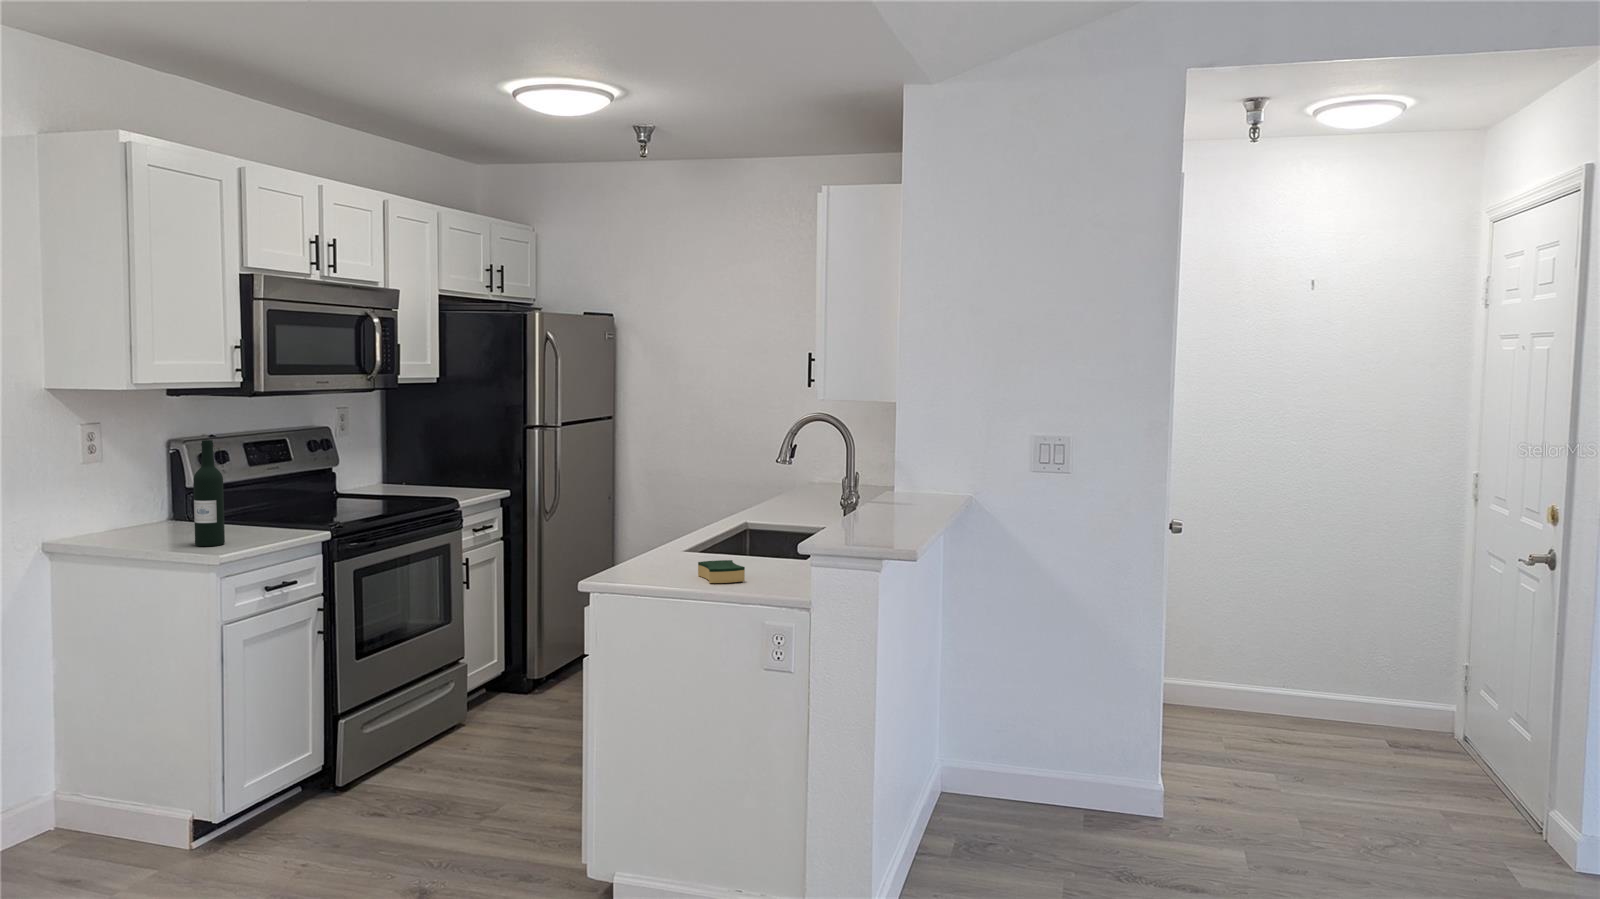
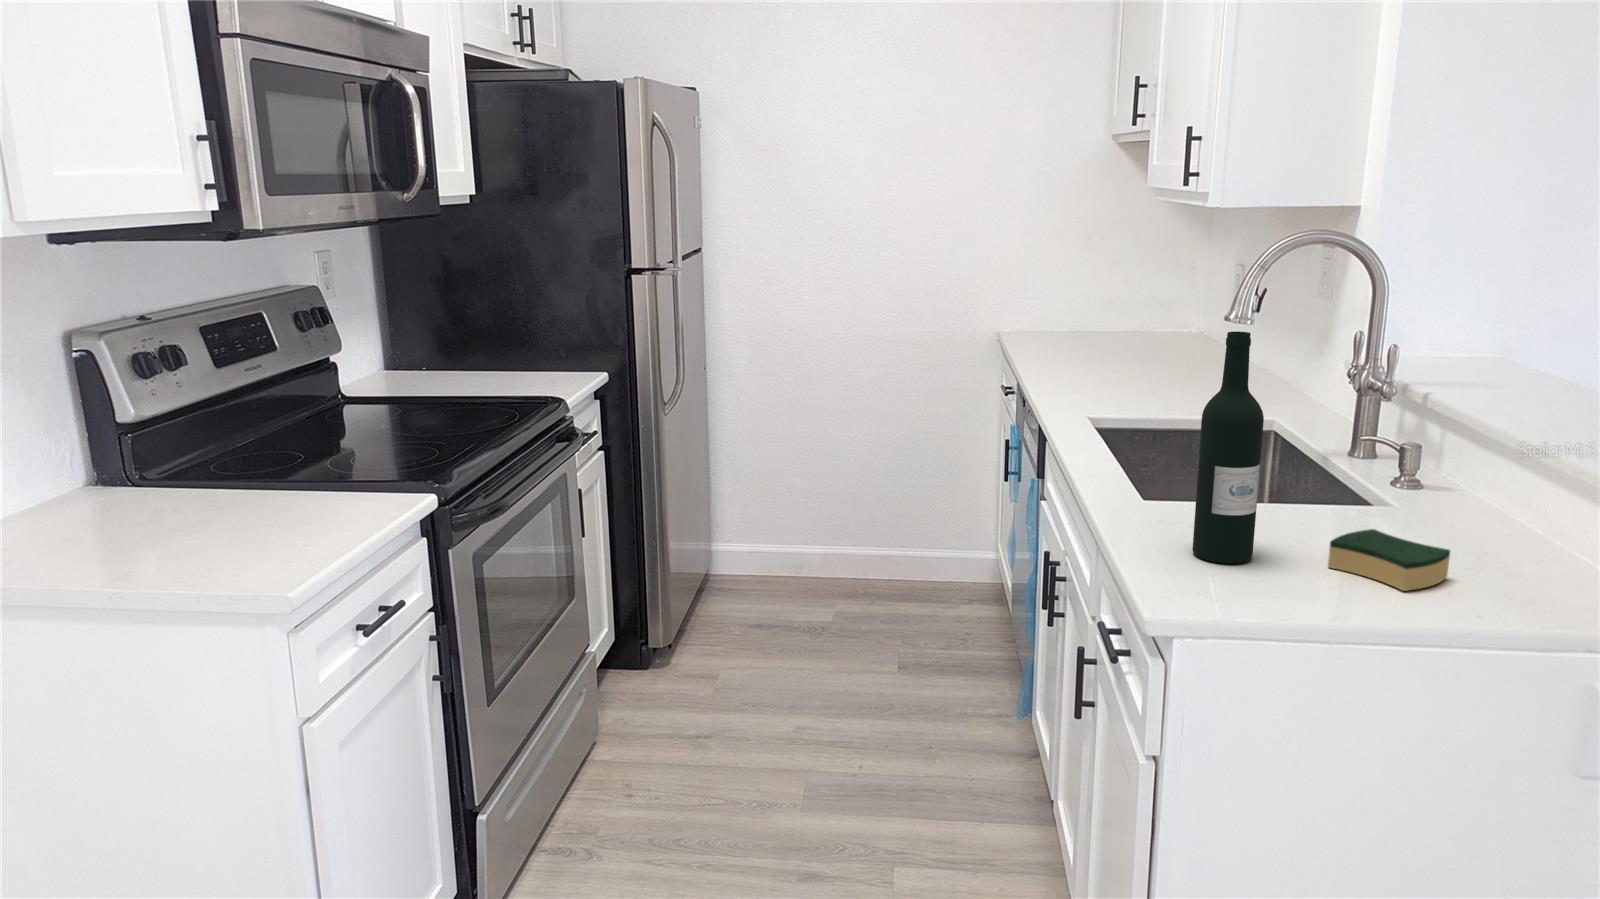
wine bottle: present [193,440,225,546] -> present [1193,331,1264,563]

